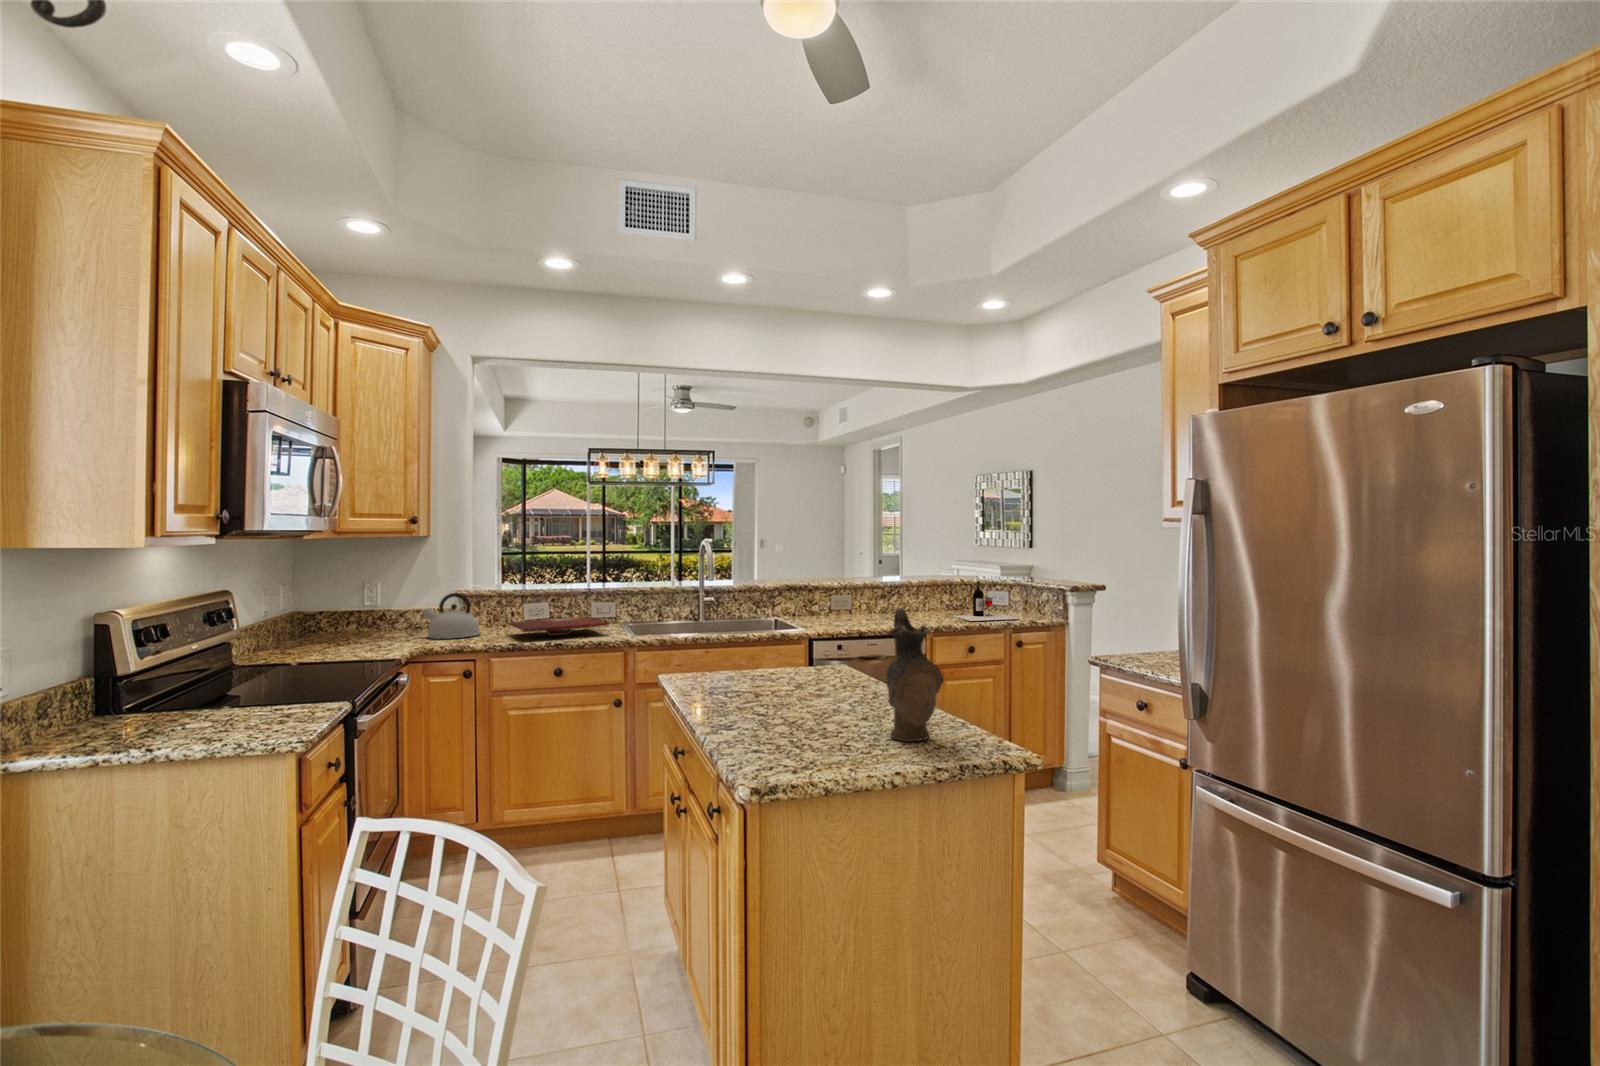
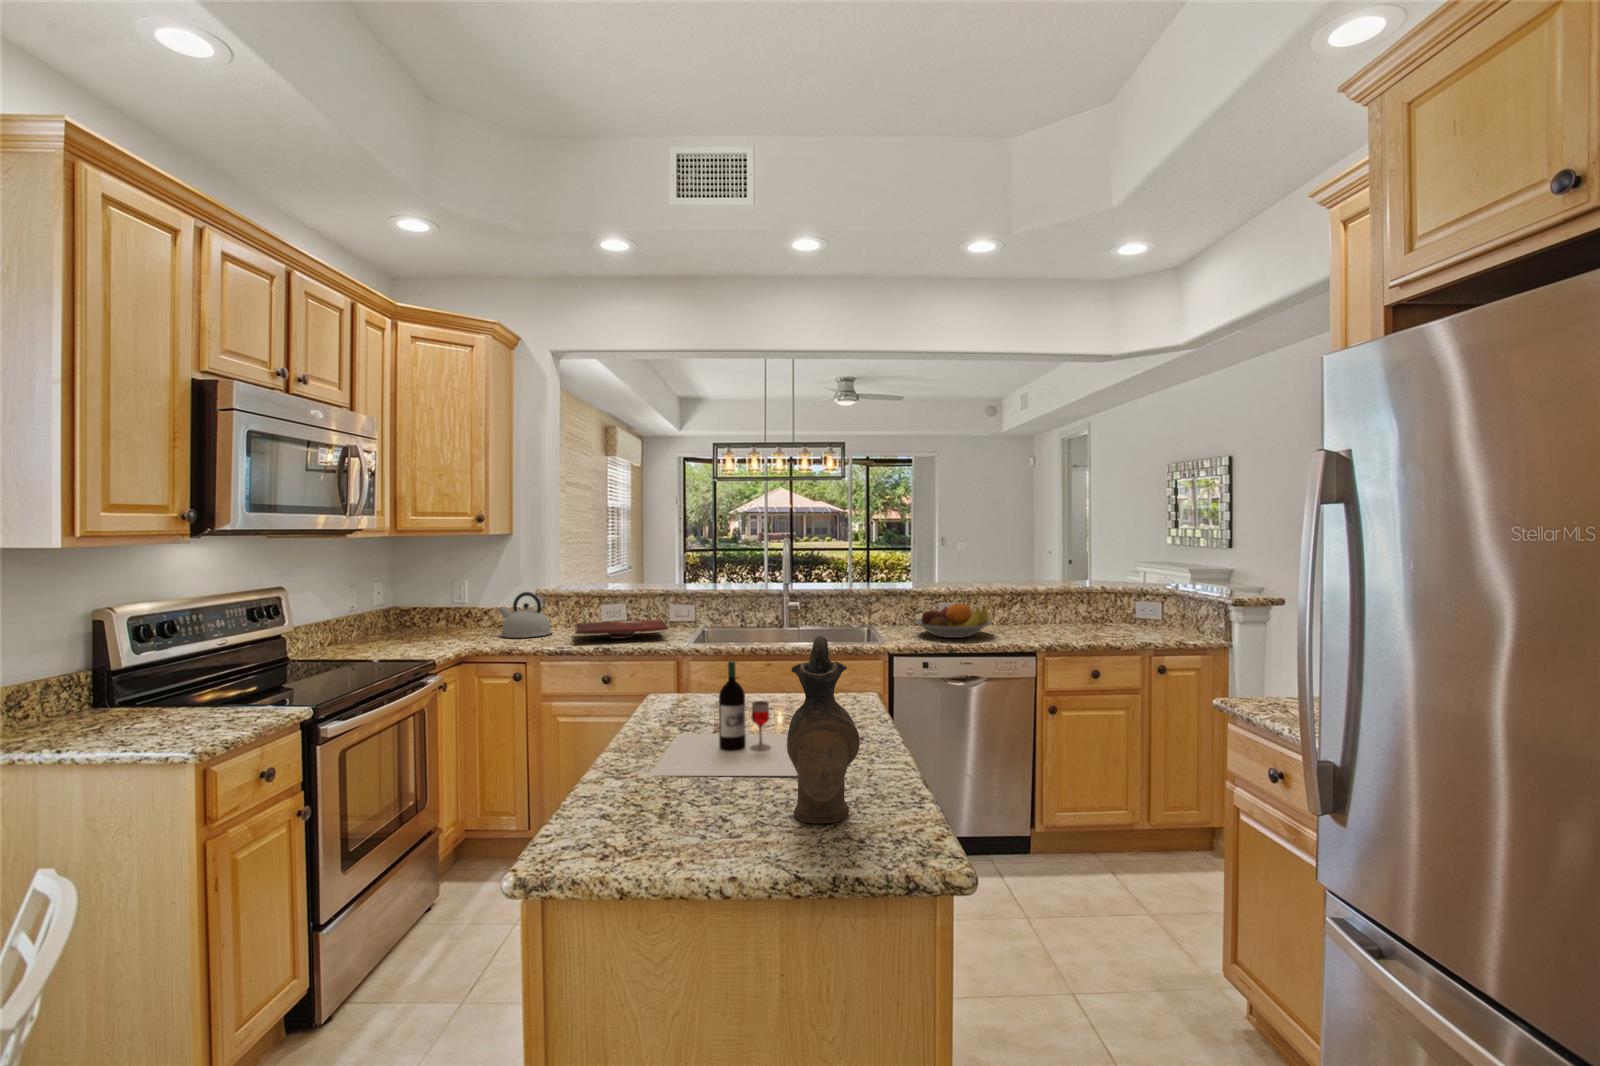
wine bottle: present [953,581,1019,621] -> present [649,661,797,776]
fruit bowl: none [821,594,887,624] -> present [914,603,991,638]

